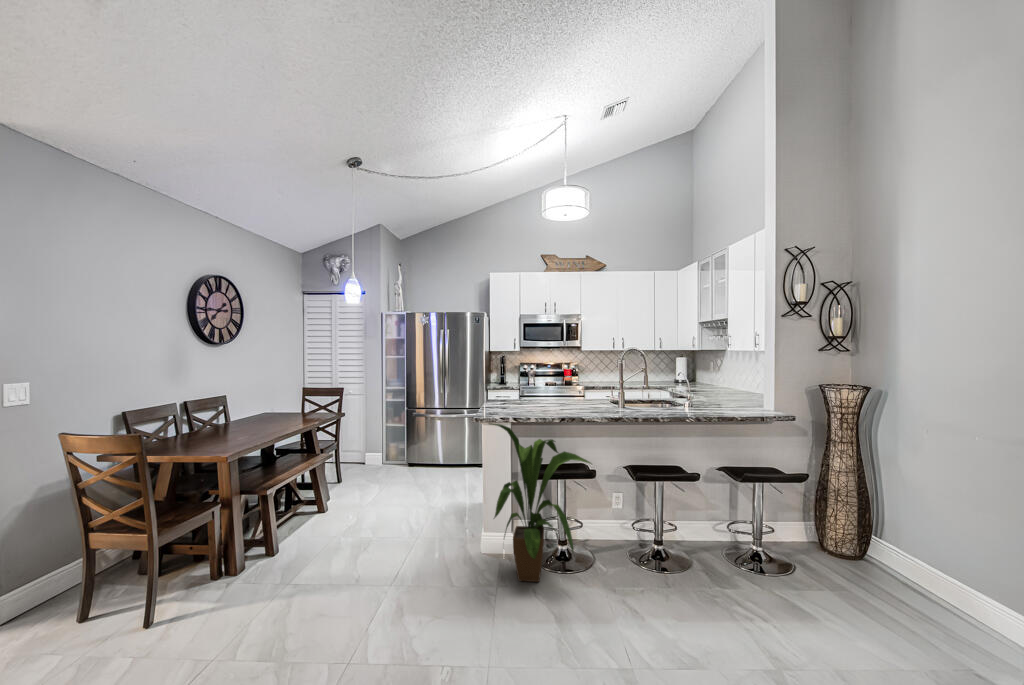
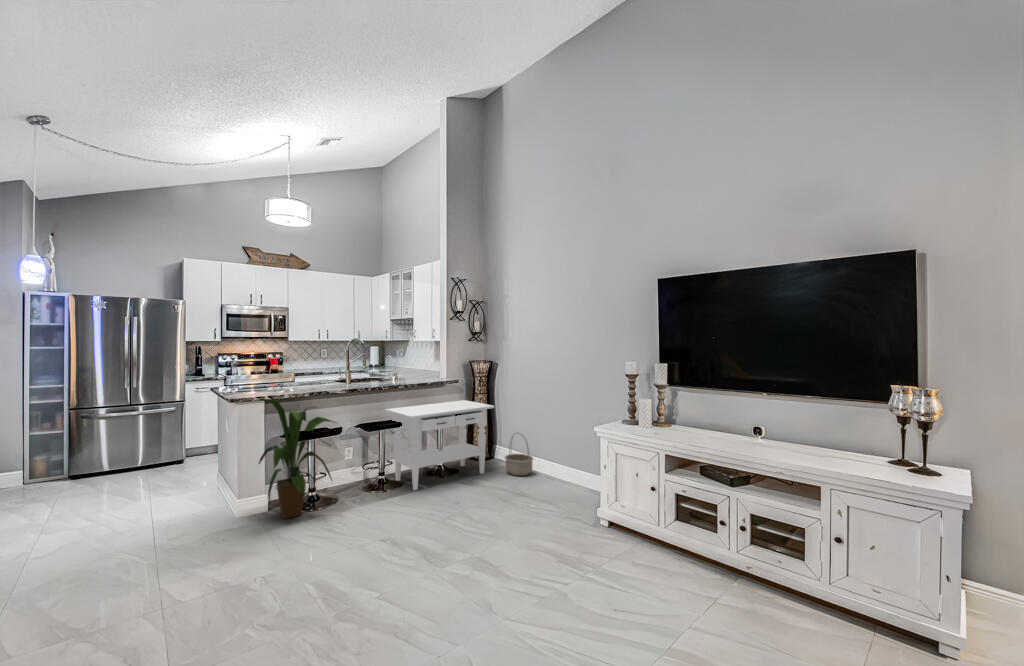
side table: none [667,449,874,594] -> present [385,400,494,491]
basket: none [902,535,985,634] -> present [505,433,533,476]

